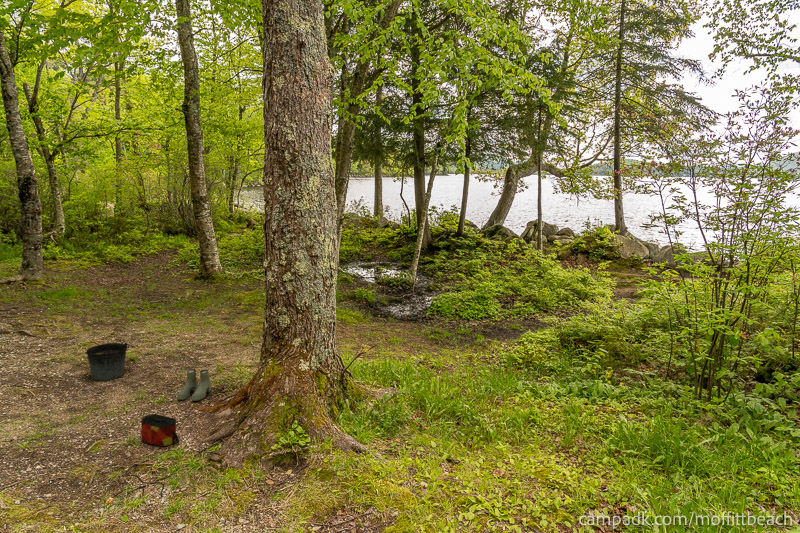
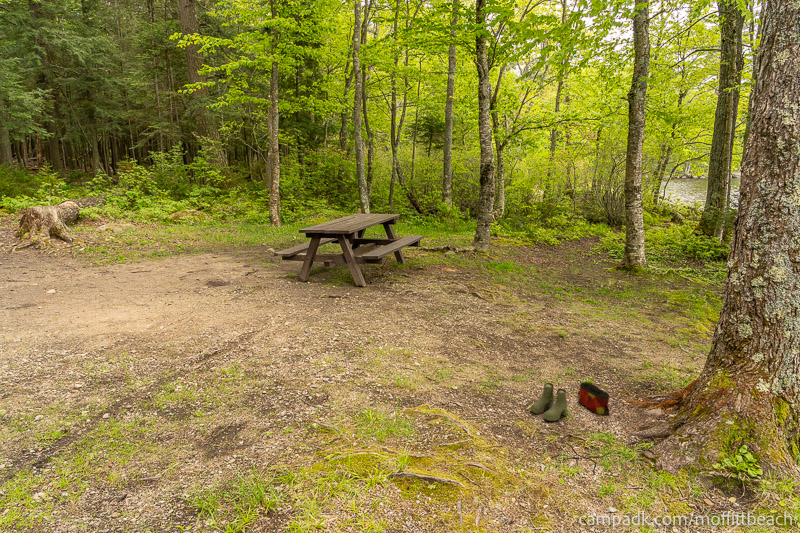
bucket: present [85,343,130,381] -> none [538,314,568,344]
boots: present [177,369,211,401] -> present [531,383,568,421]

